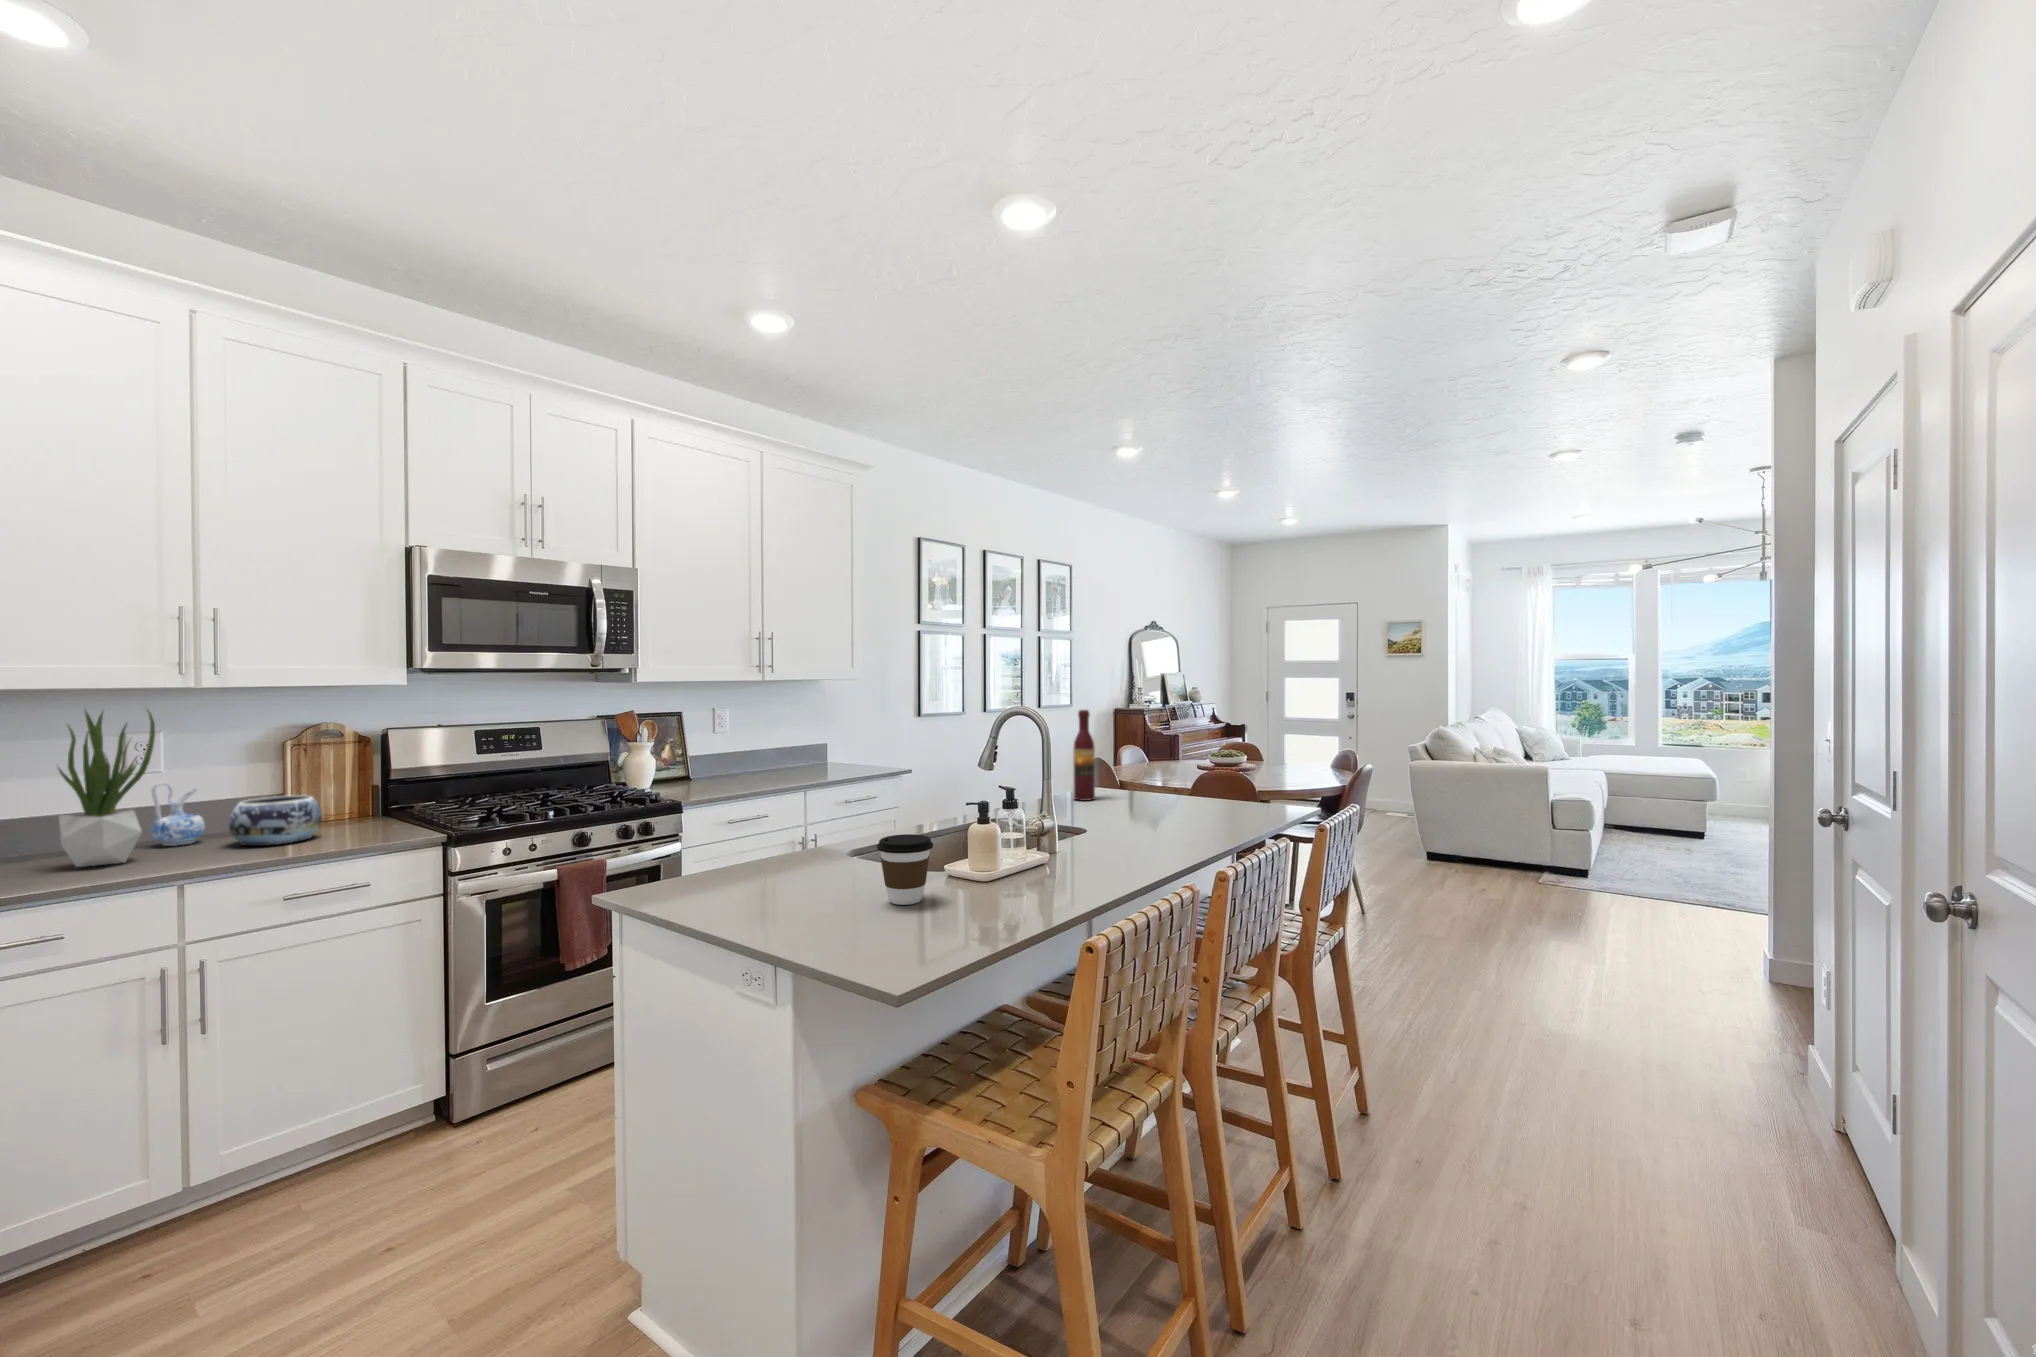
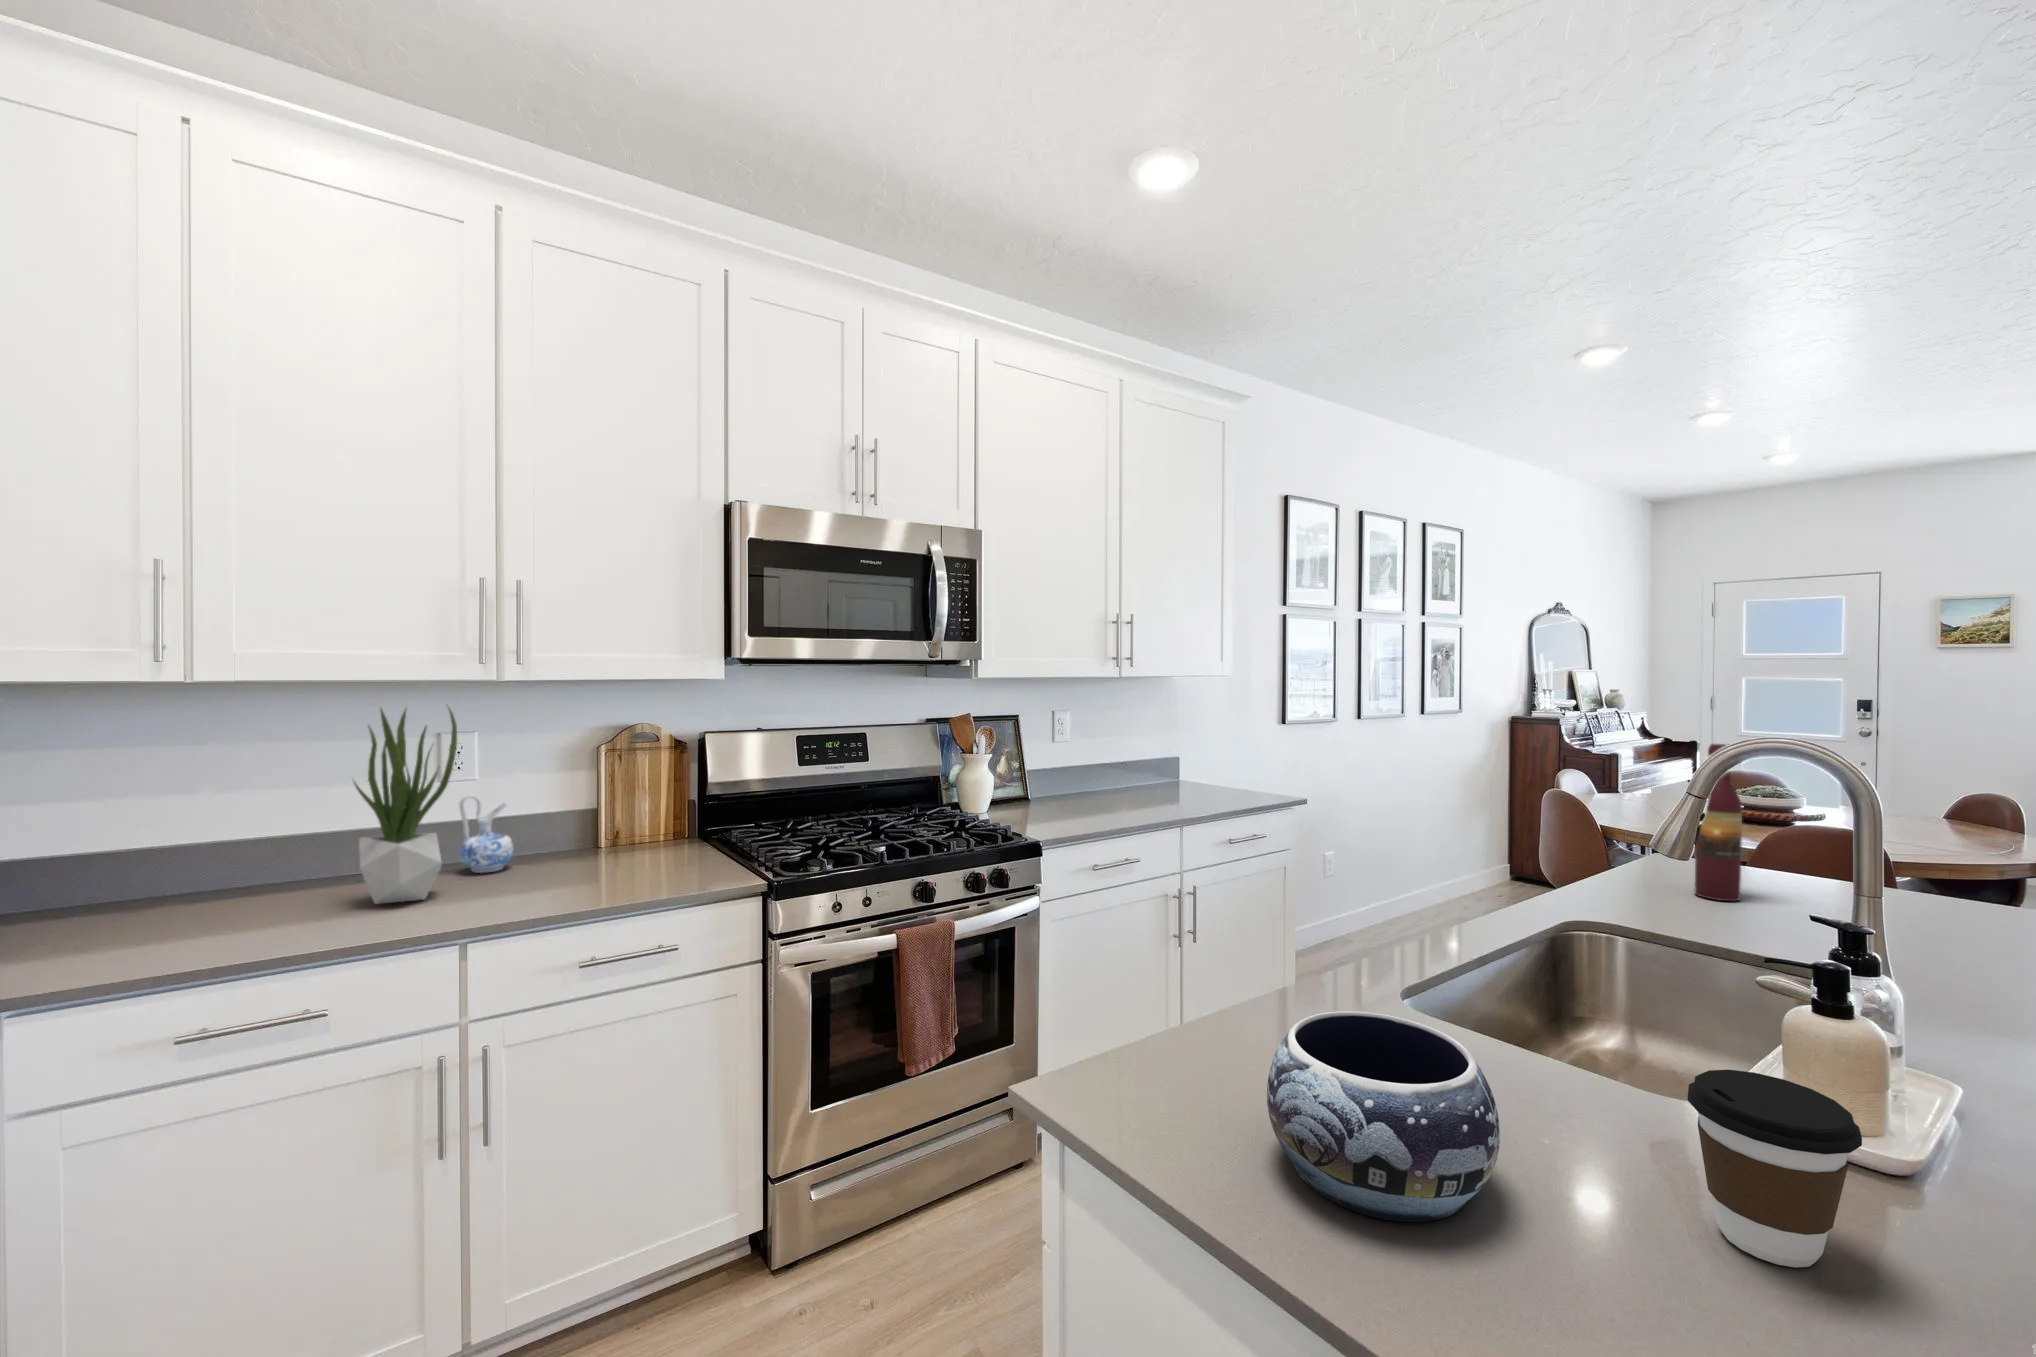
decorative bowl: present [229,795,322,846] -> present [1267,1011,1500,1222]

